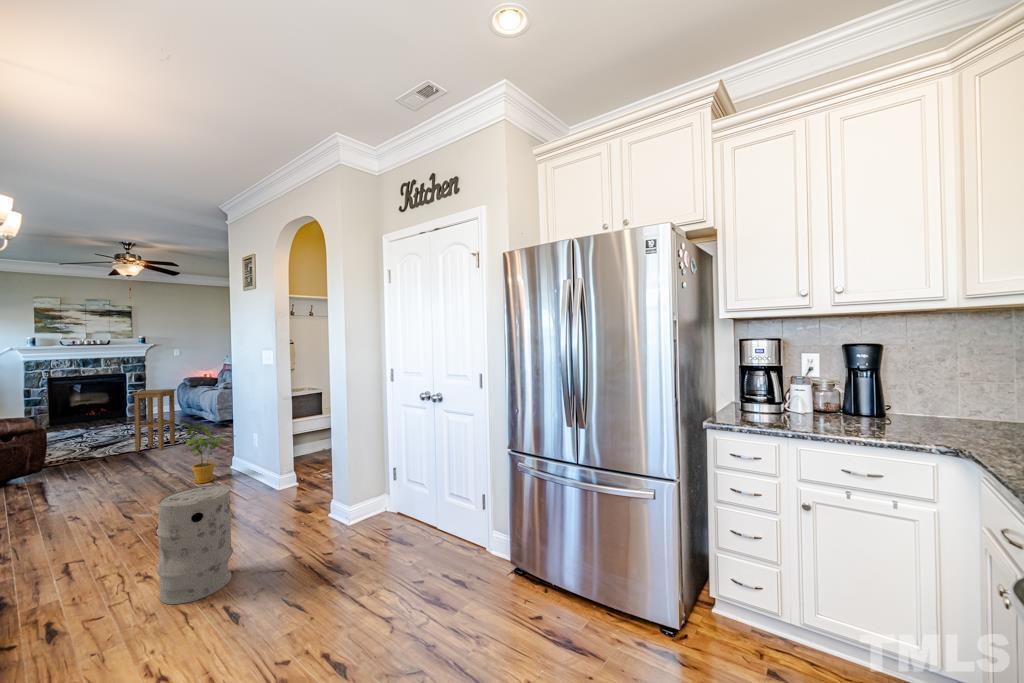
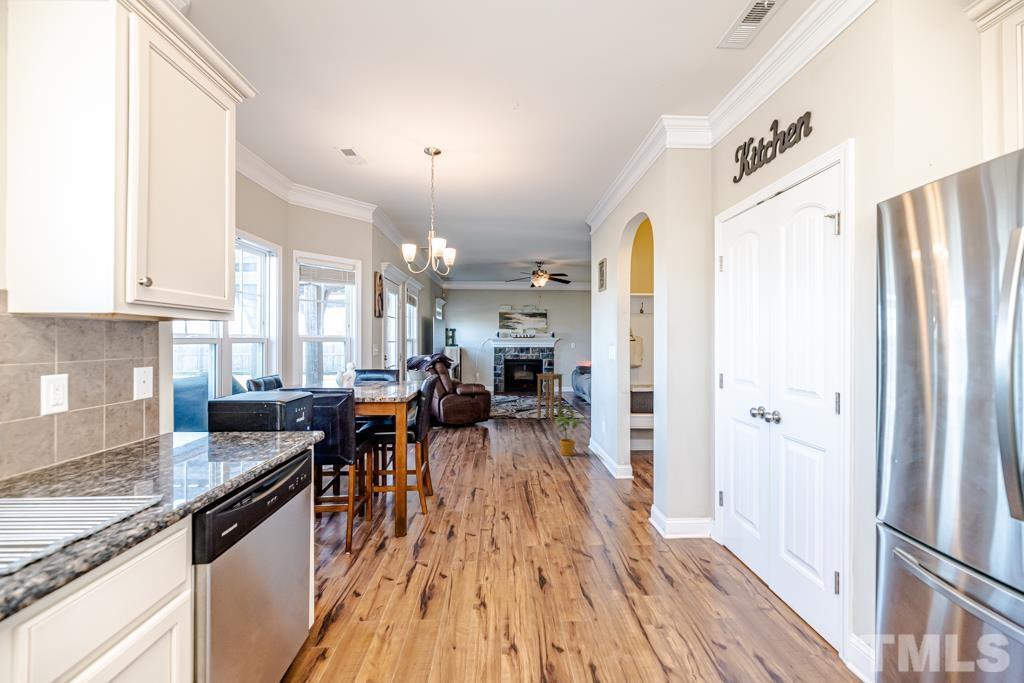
trash can: present [156,485,233,604] -> none [505,458,556,553]

